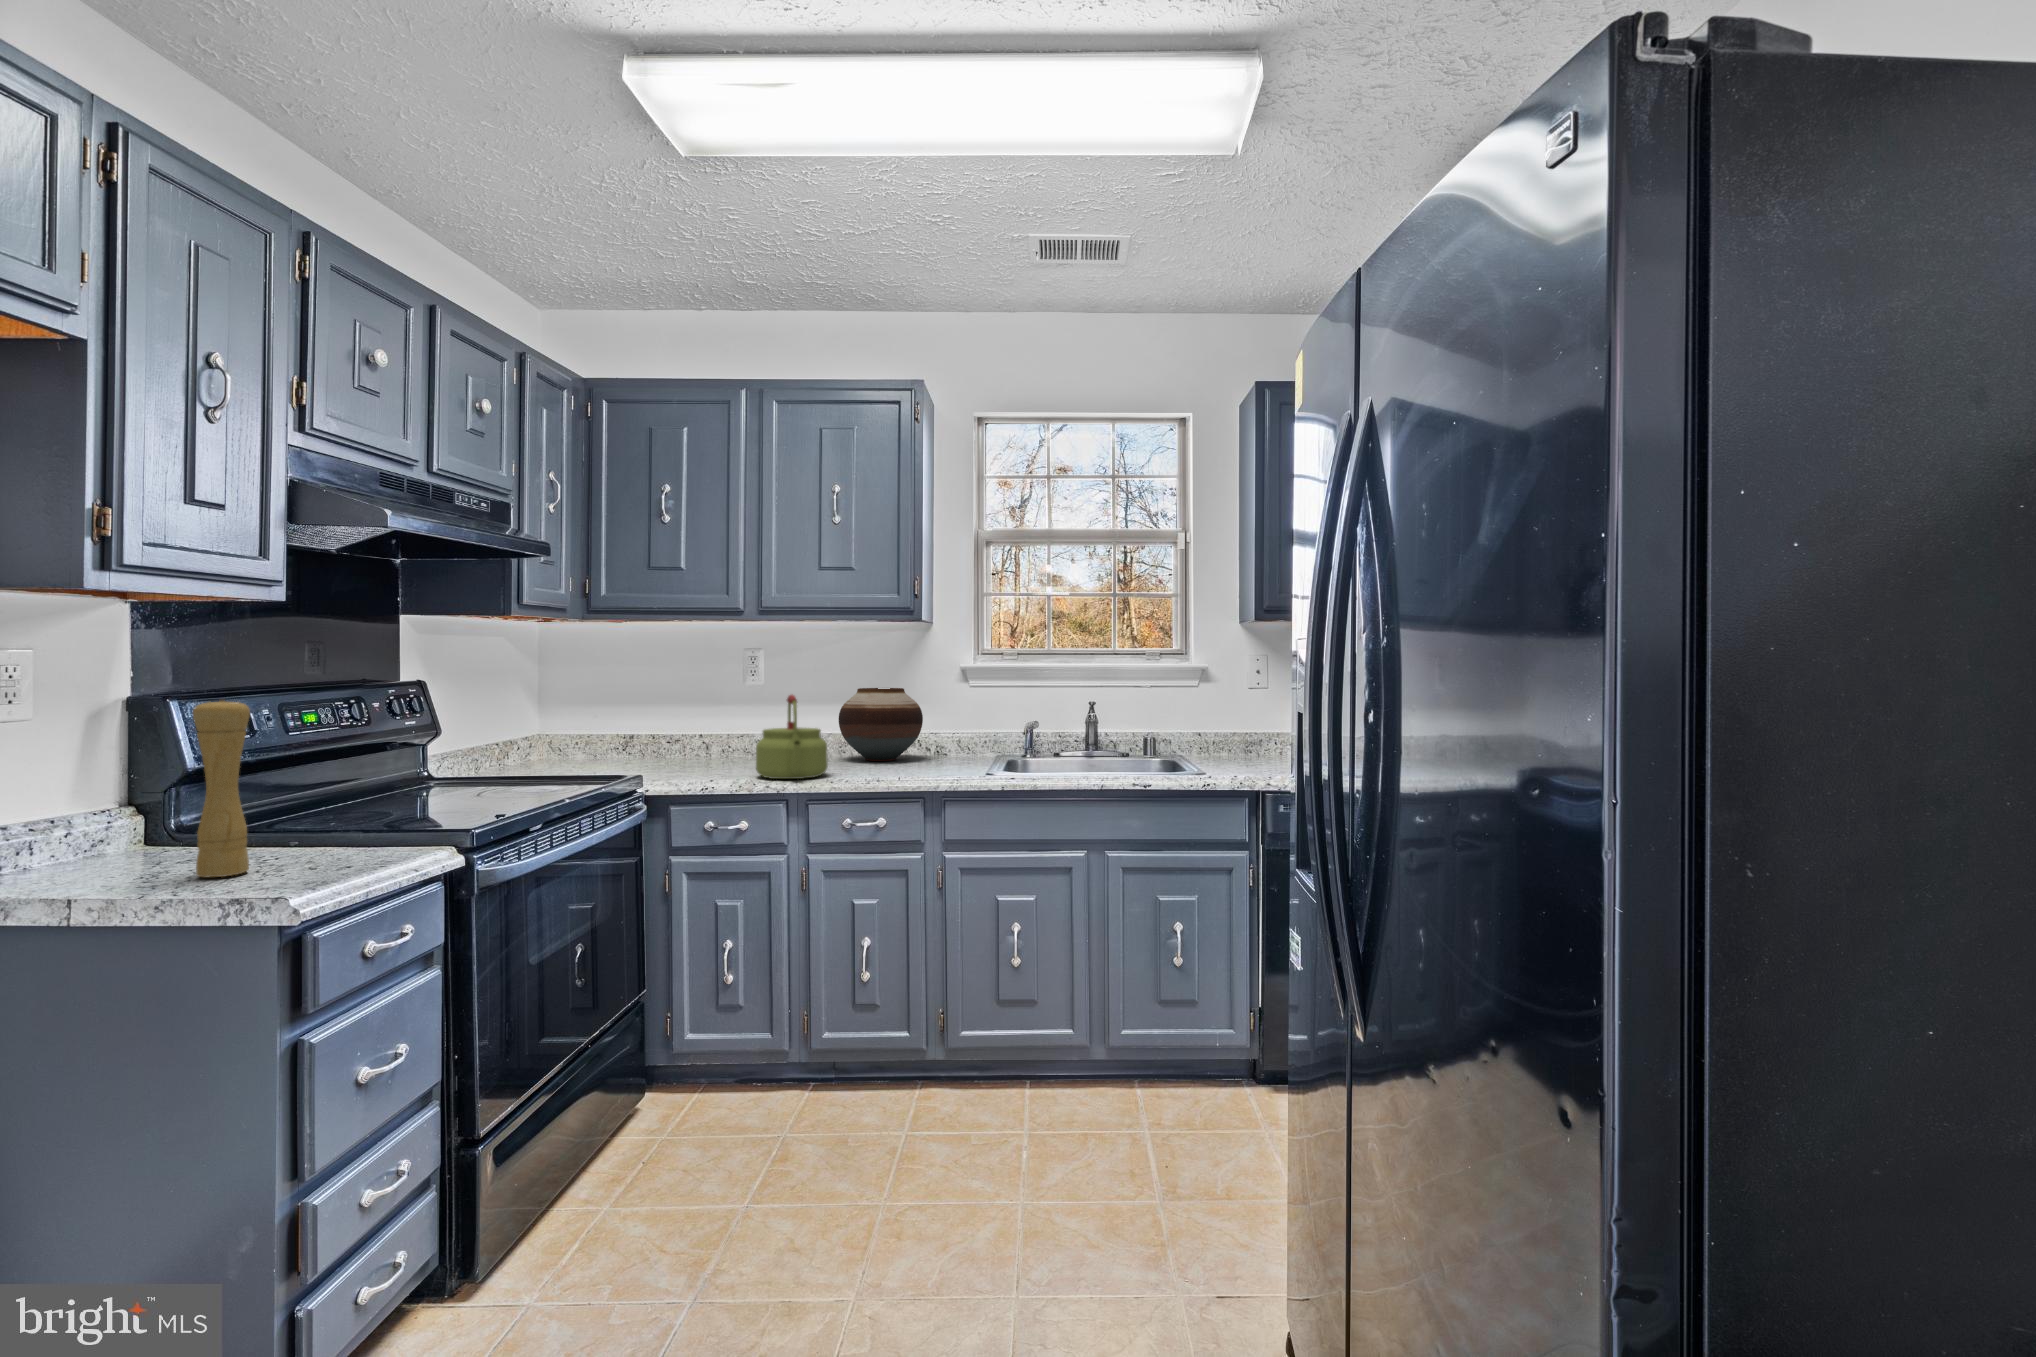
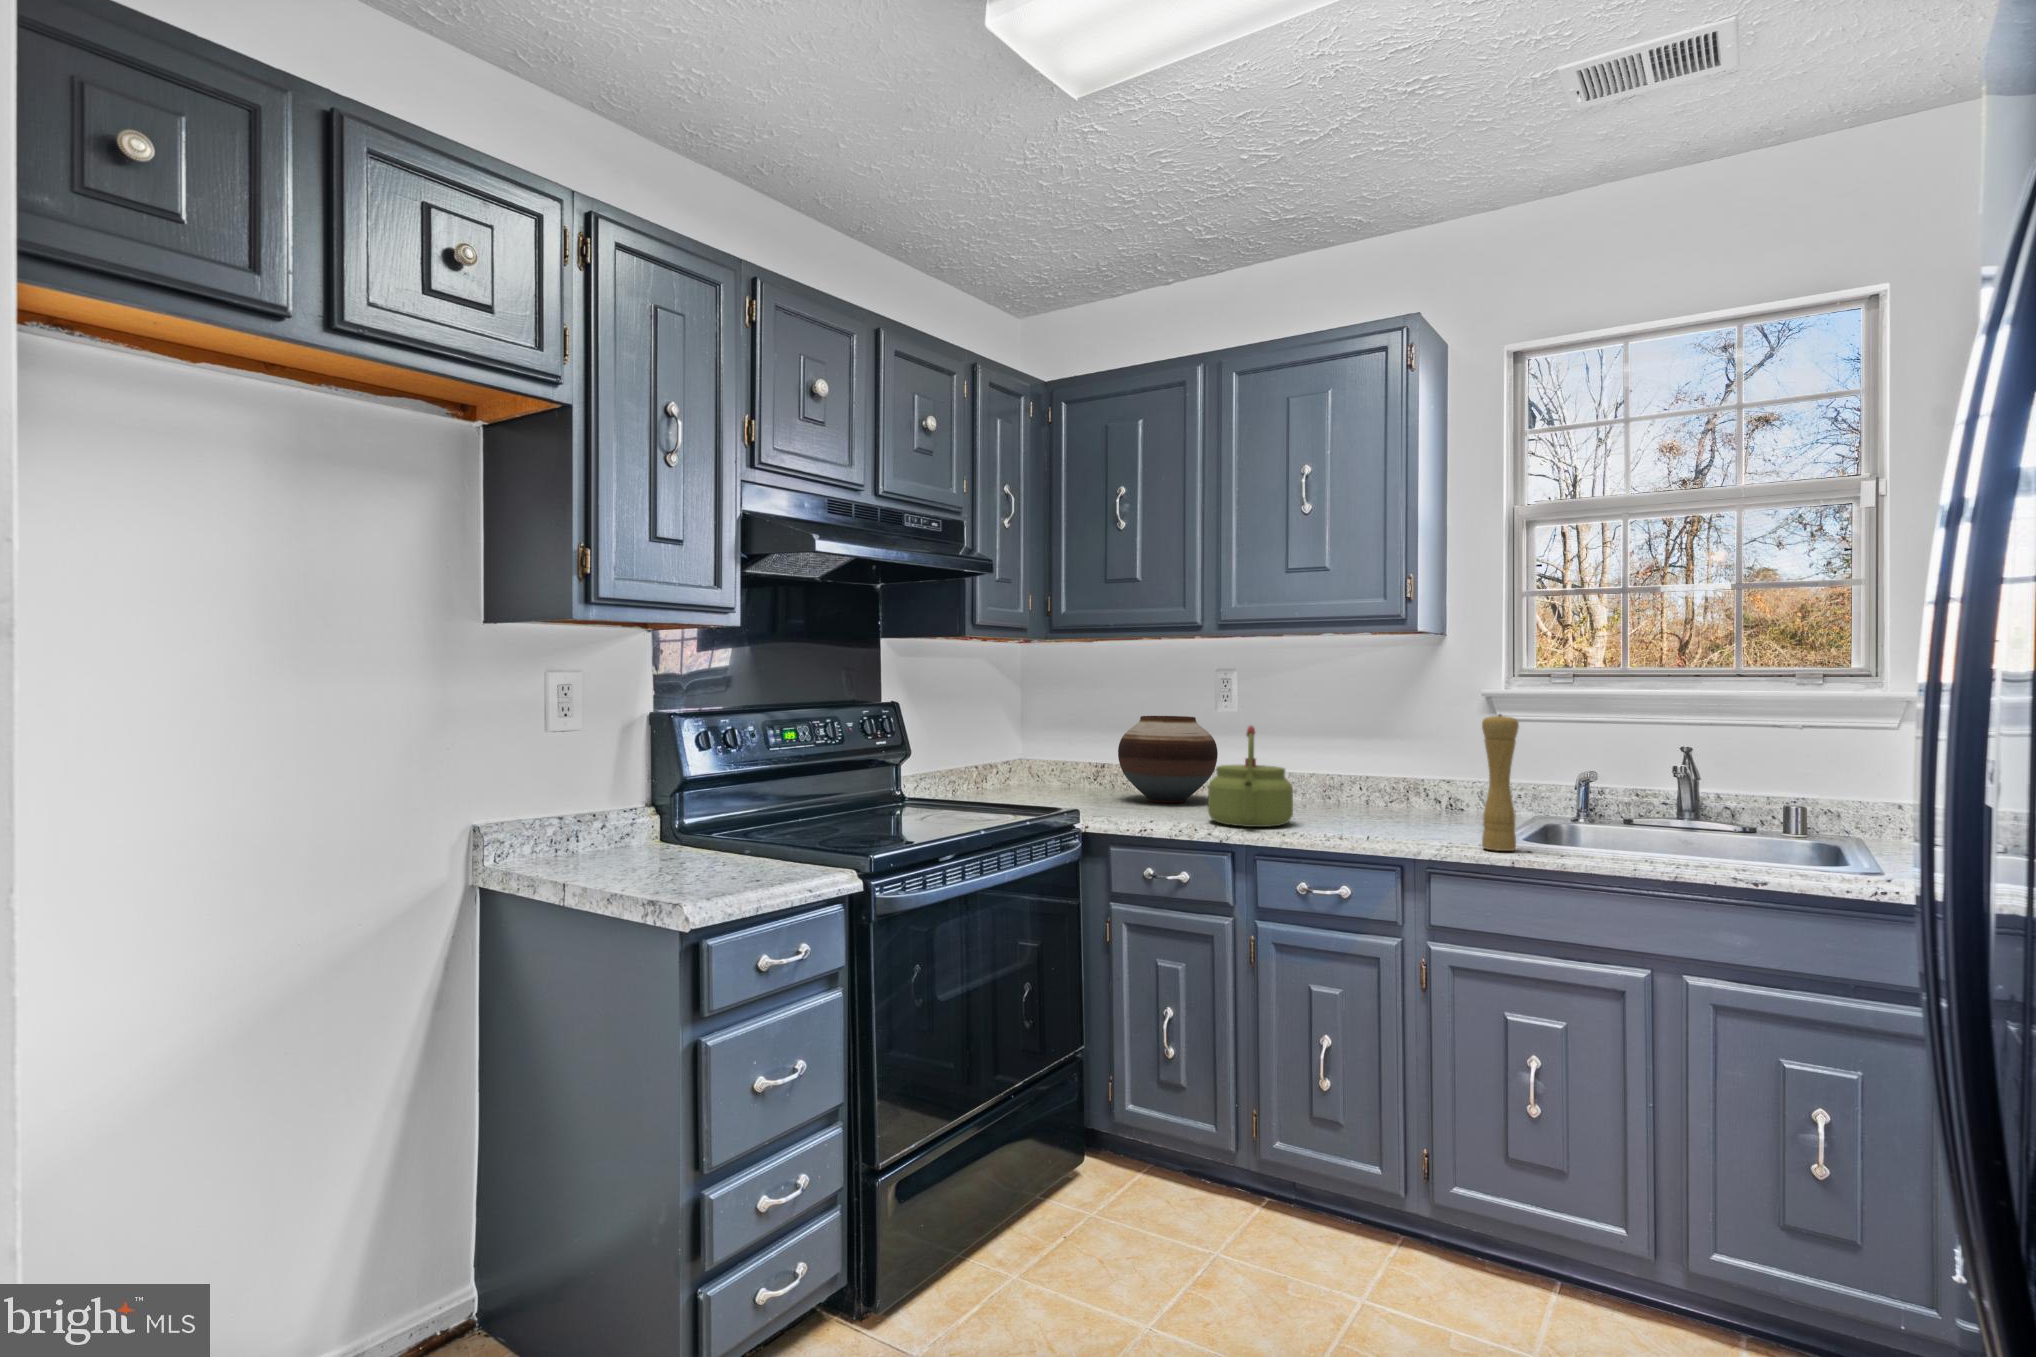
vase: present [839,688,923,761] -> present [1118,716,1218,803]
pepper mill: present [193,699,250,877] -> present [1482,714,1519,851]

